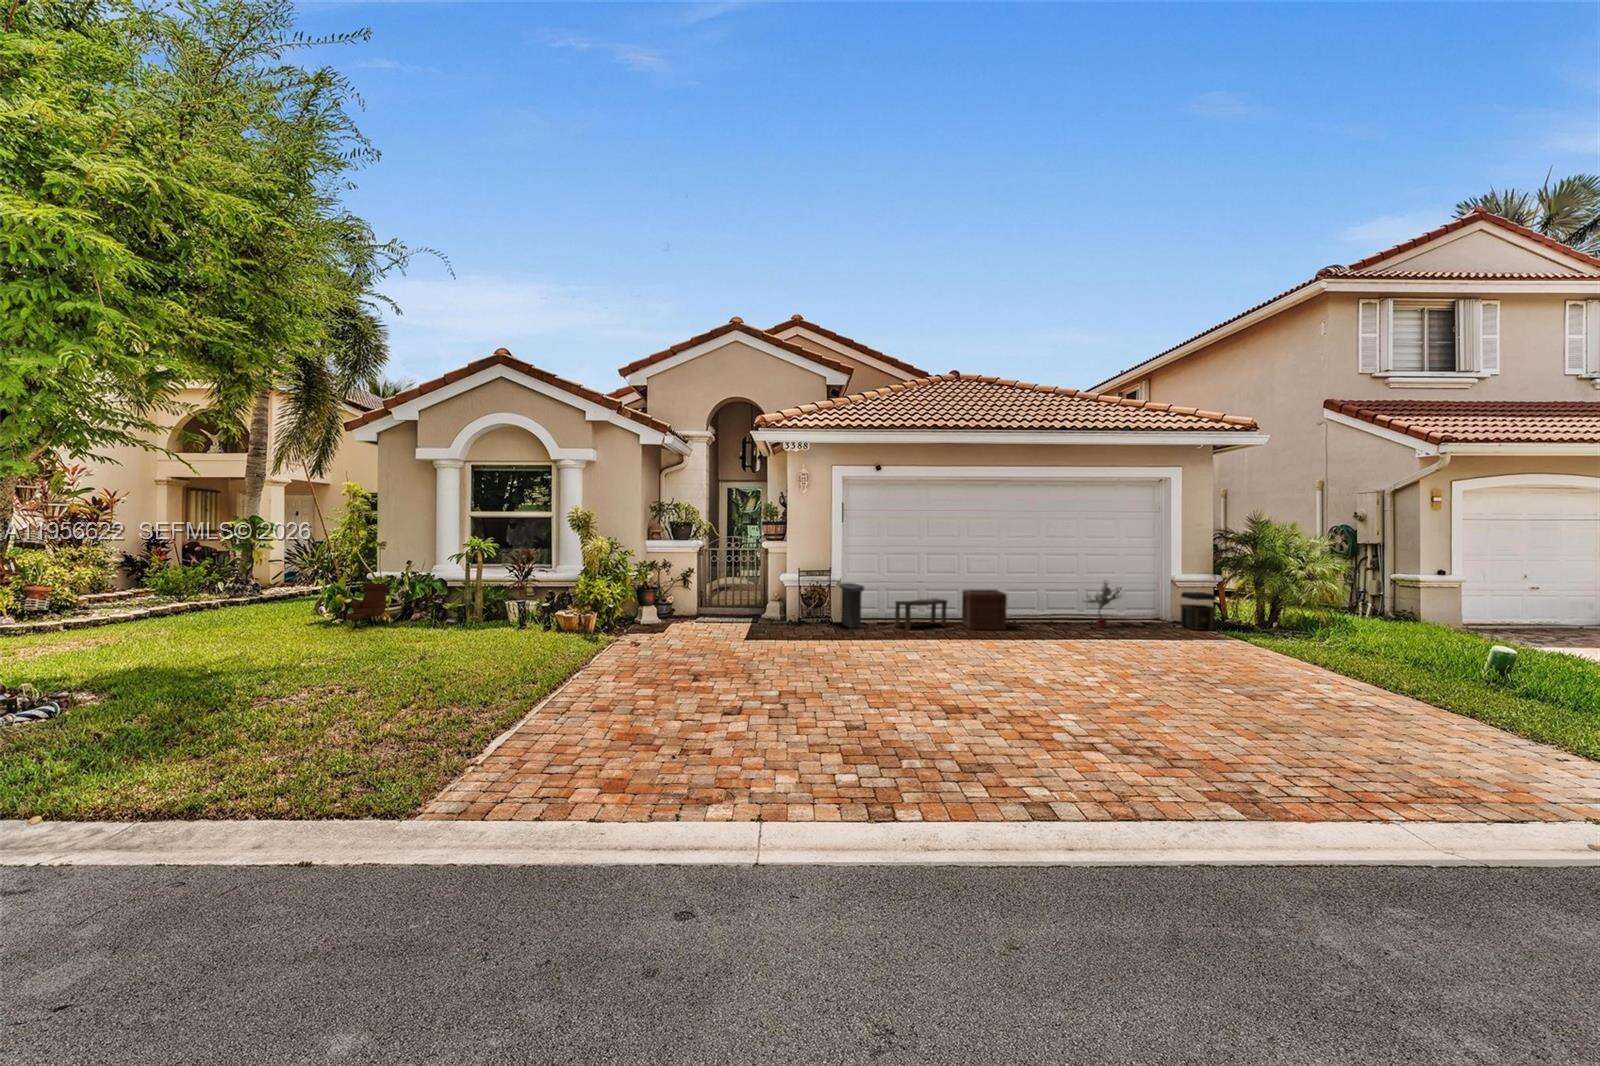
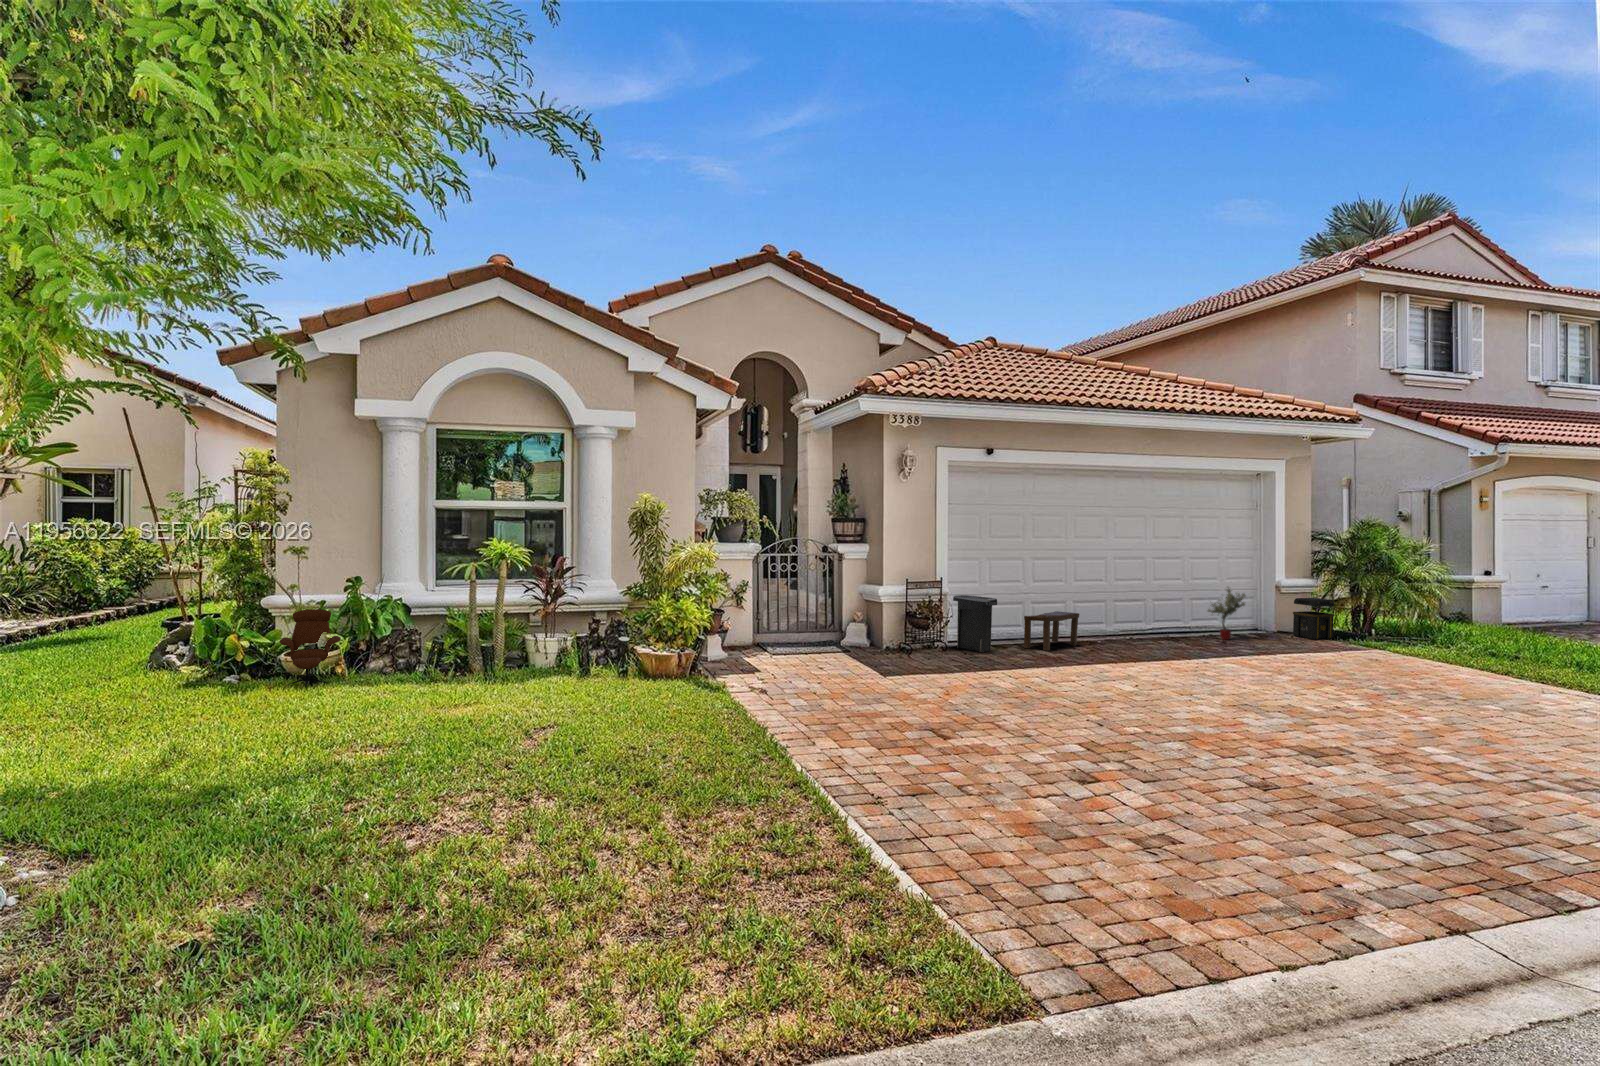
wooden crate: present [962,590,1007,630] -> none [1084,600,1147,648]

